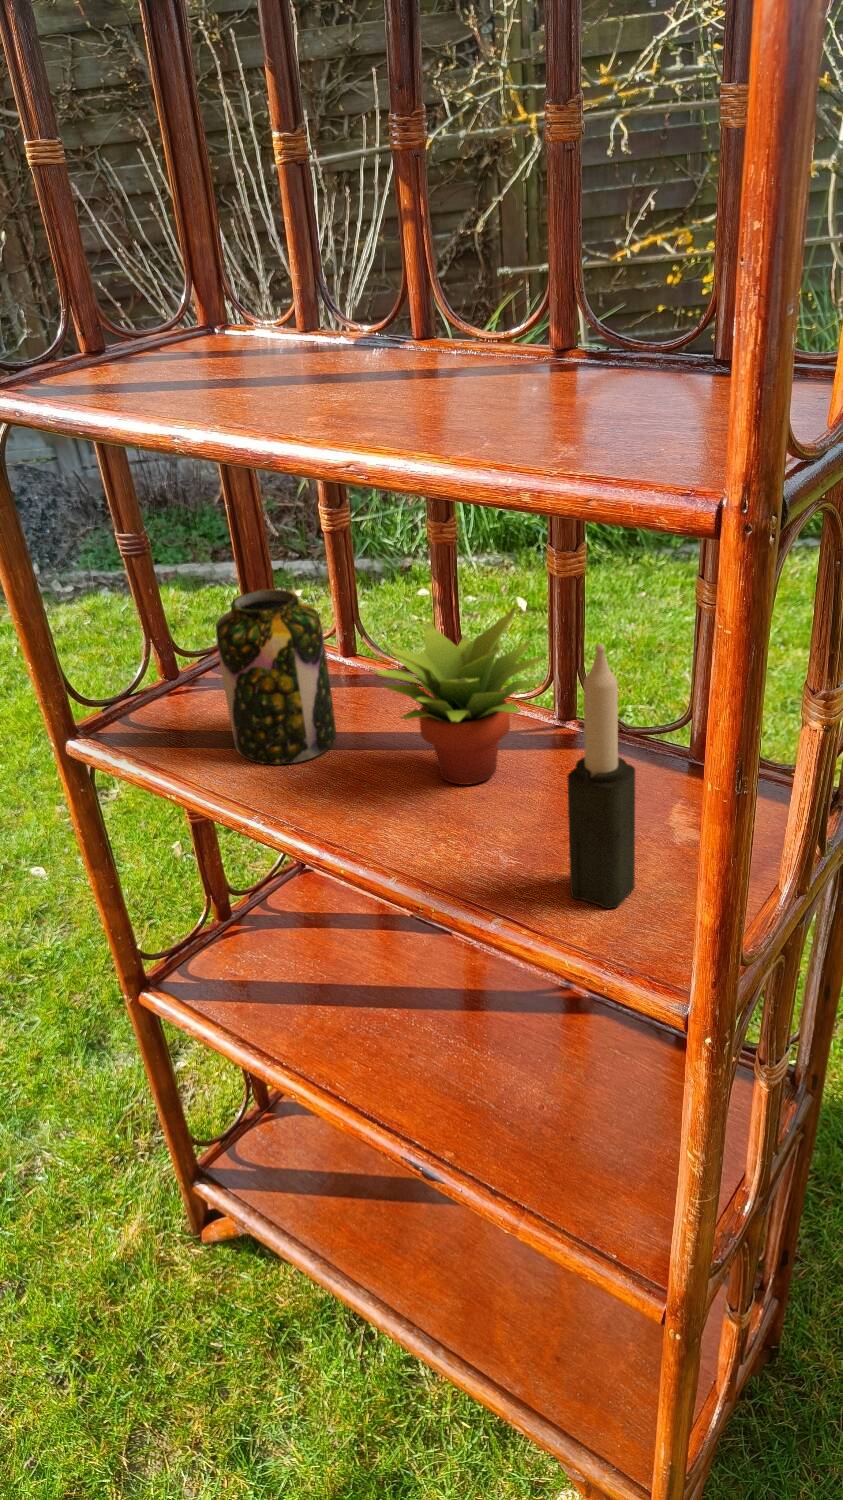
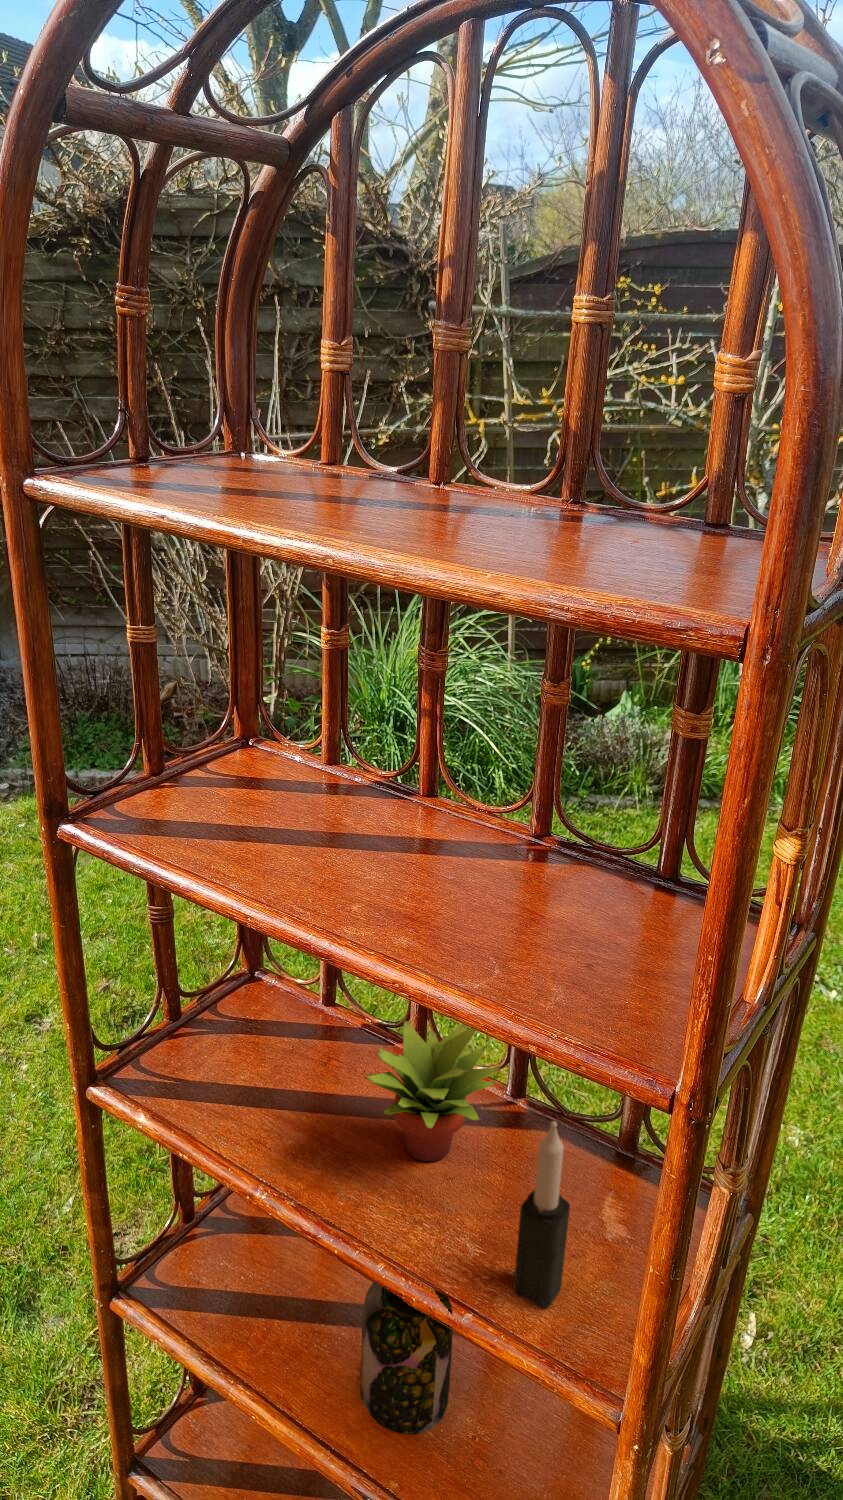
jar: present [216,589,336,764] -> present [360,1281,453,1435]

